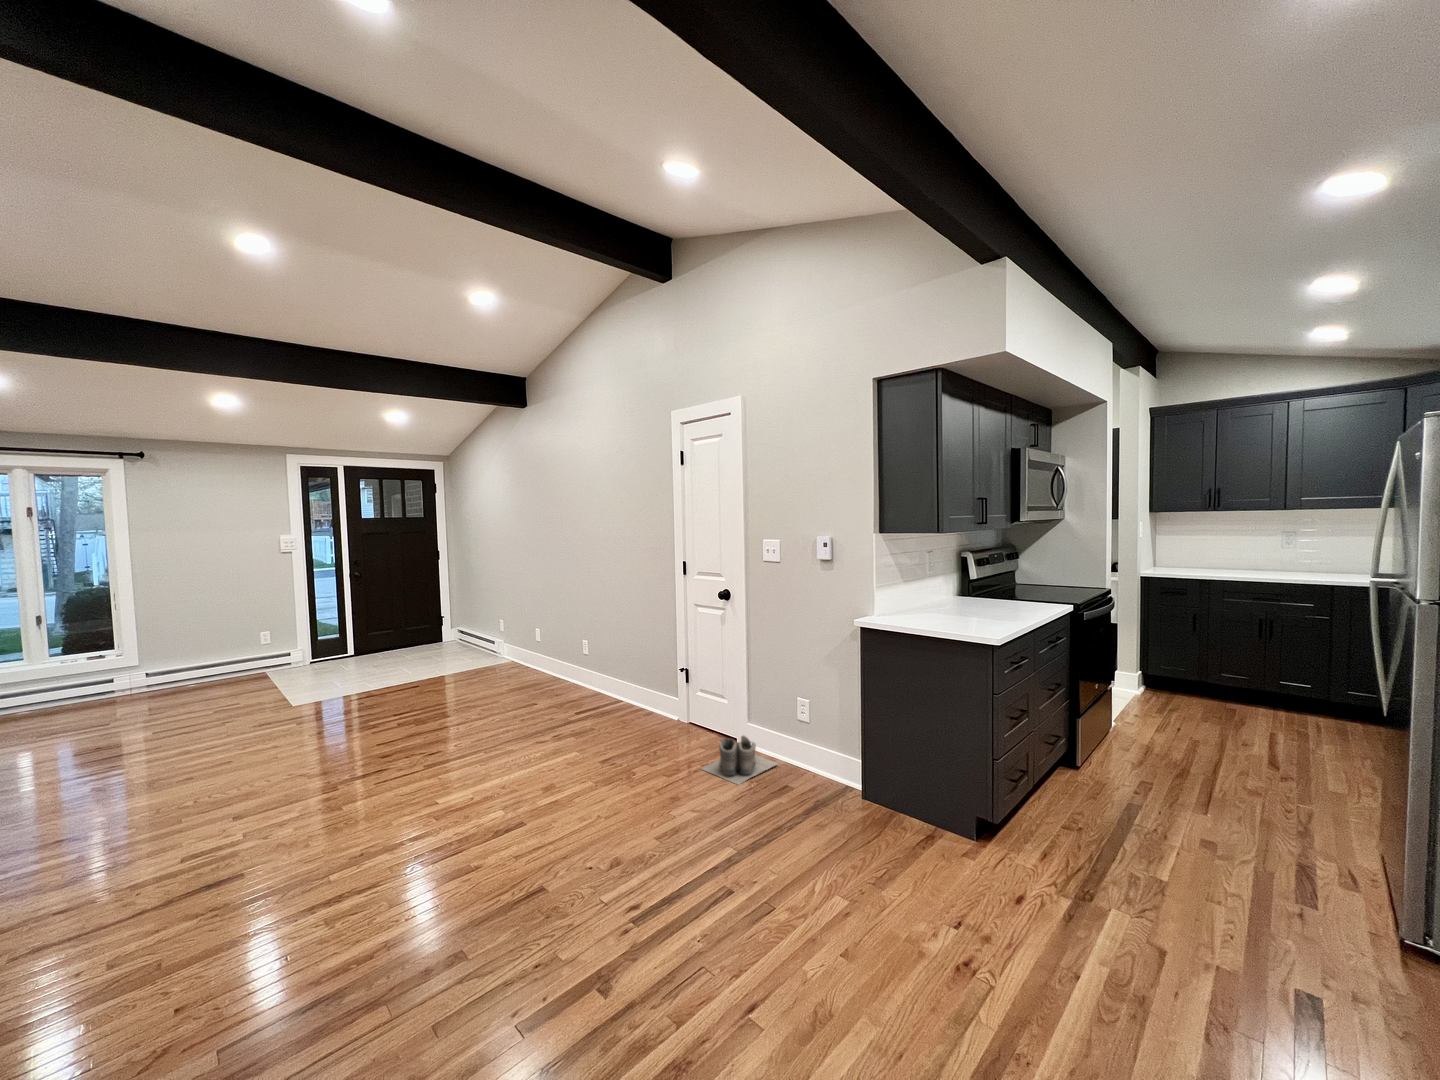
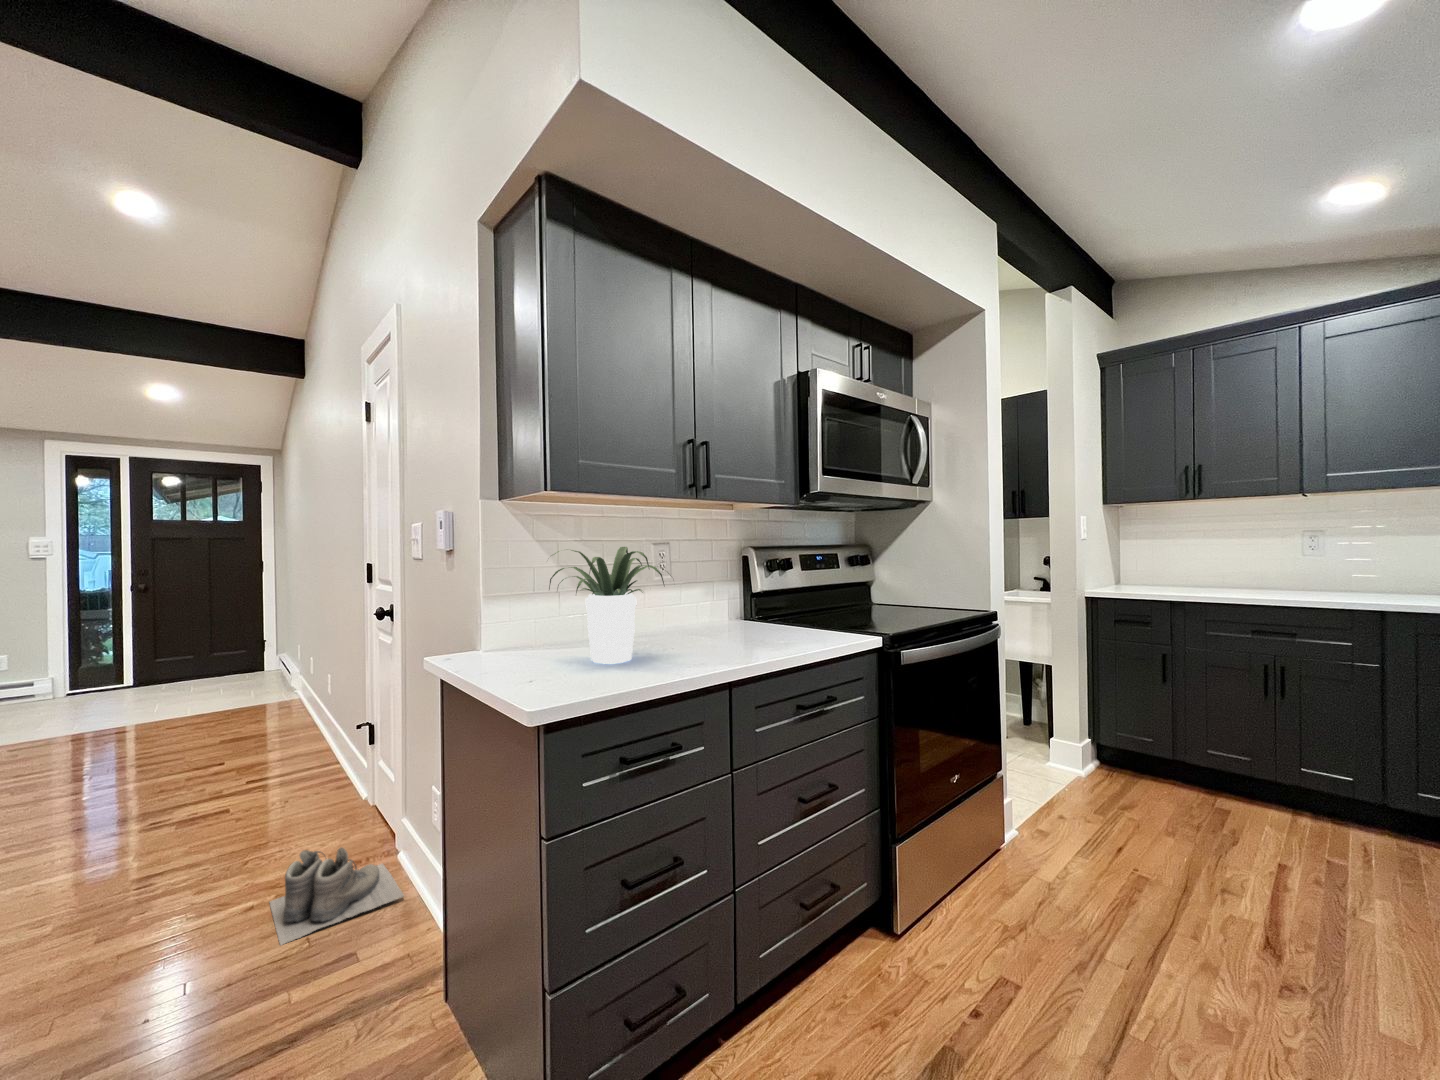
potted plant: none [921,559,999,621] -> present [549,547,671,664]

